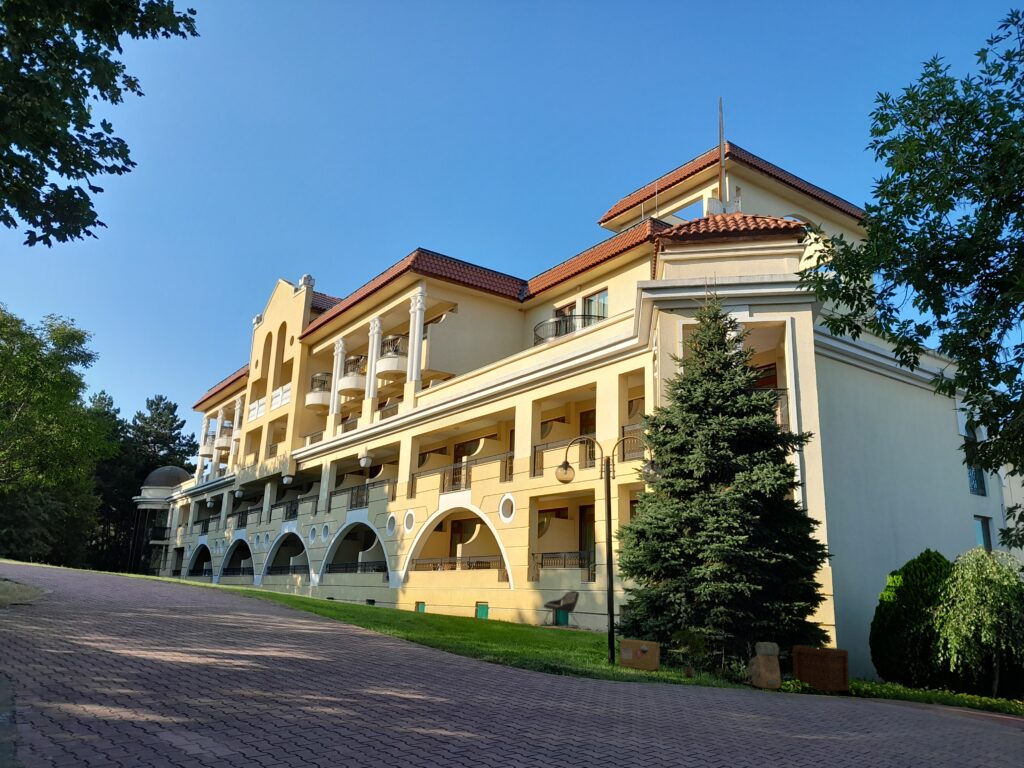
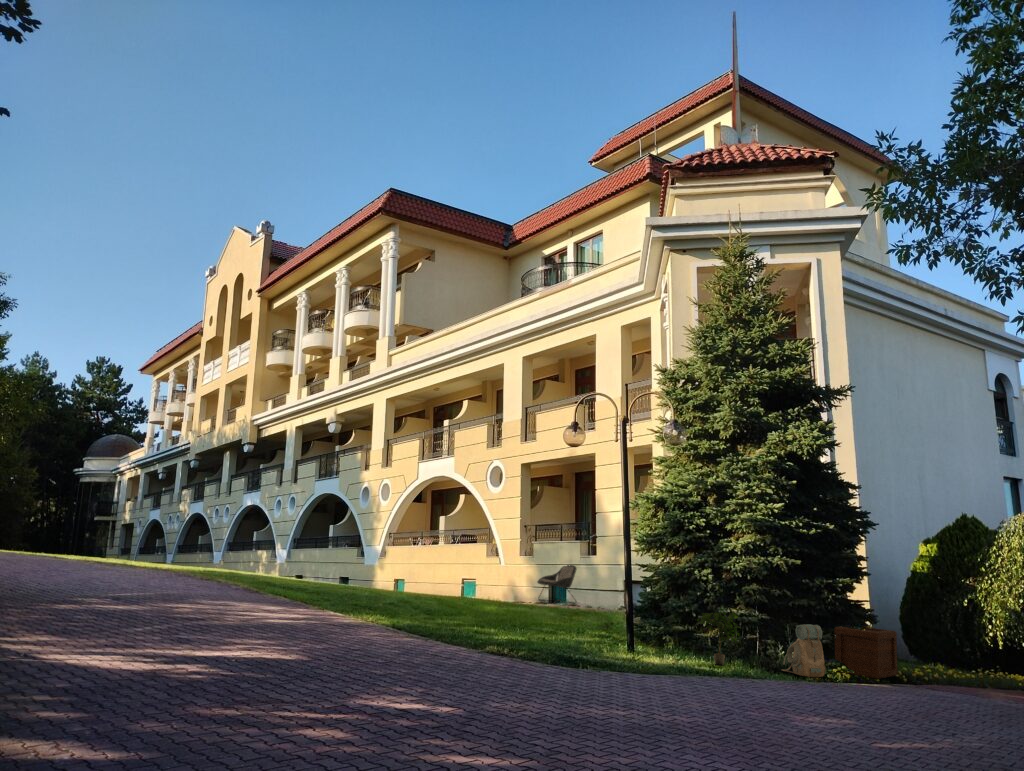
cardboard box: present [619,639,660,670] -> none [637,622,683,658]

